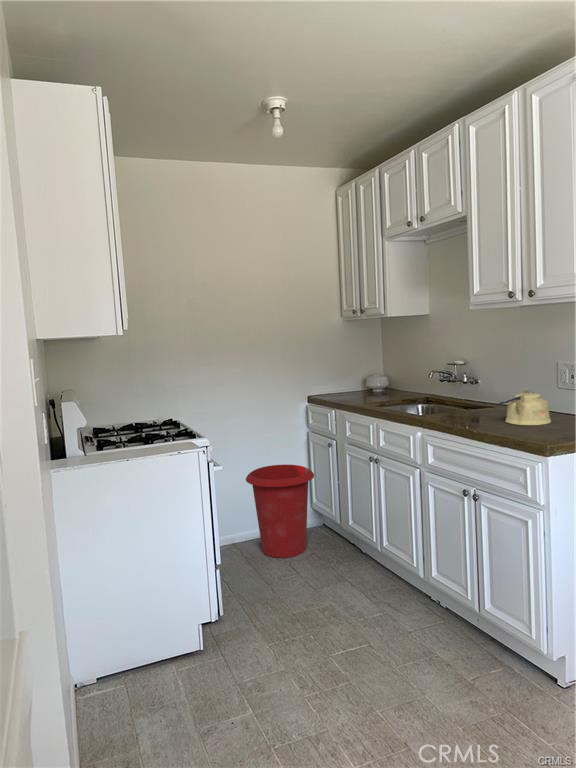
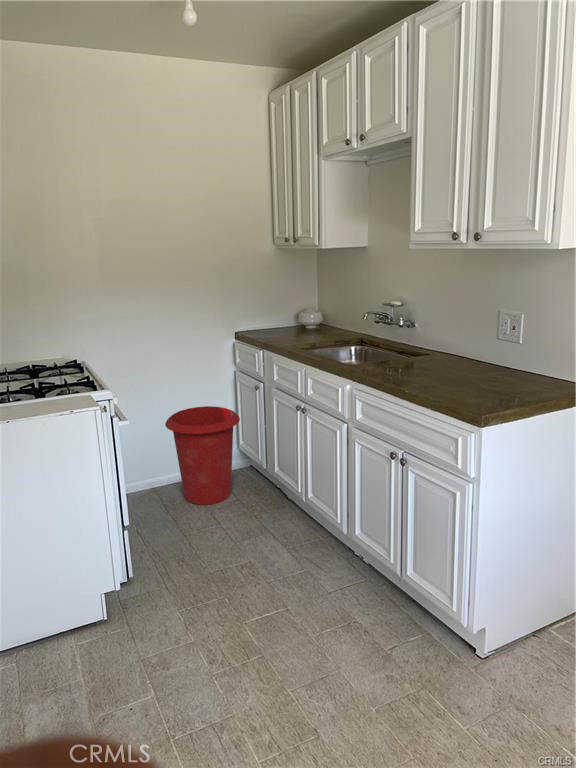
kettle: present [499,389,551,425] -> none [434,343,488,384]

